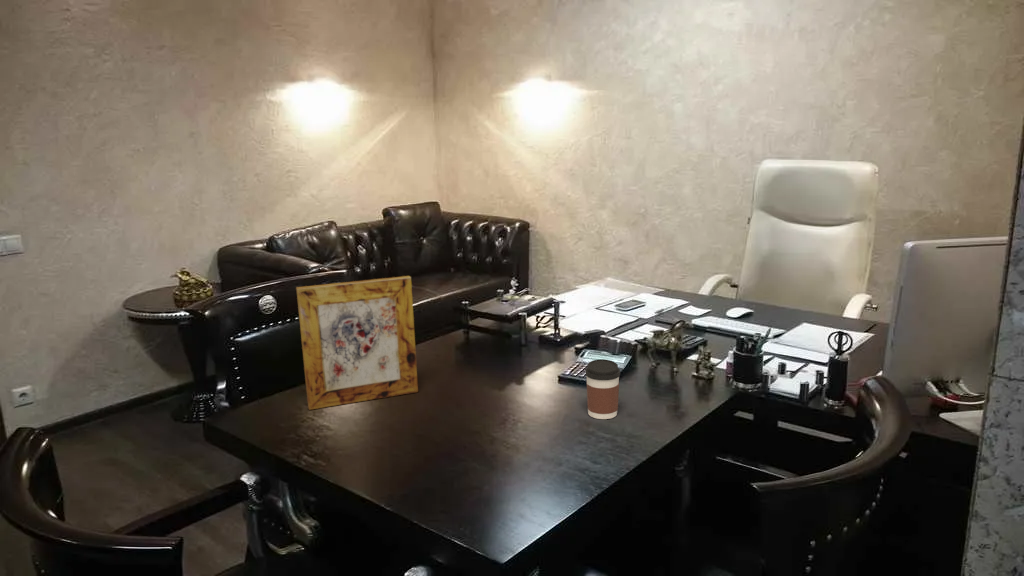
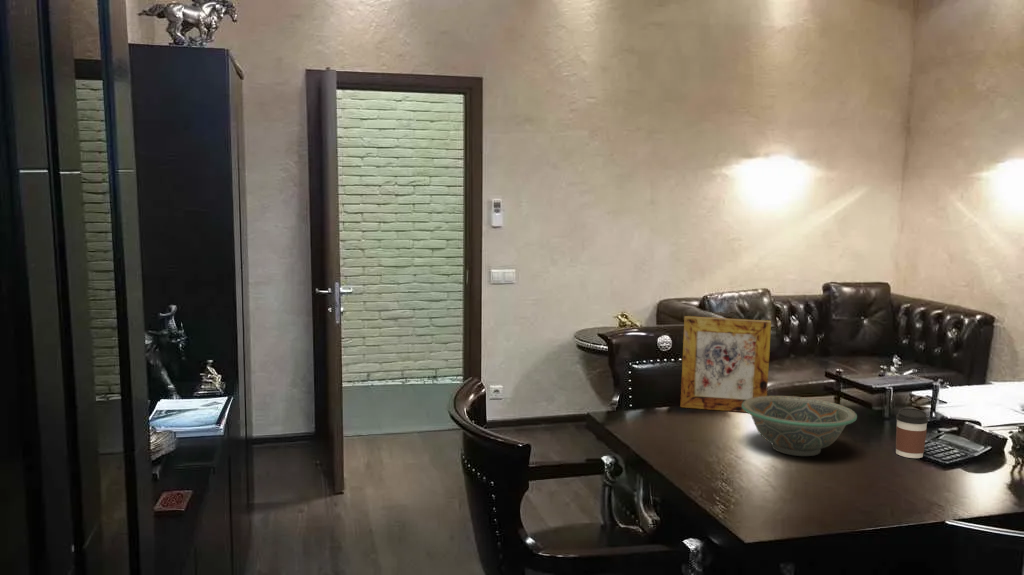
decorative bowl: none [413,371,560,460] -> present [742,396,857,456]

